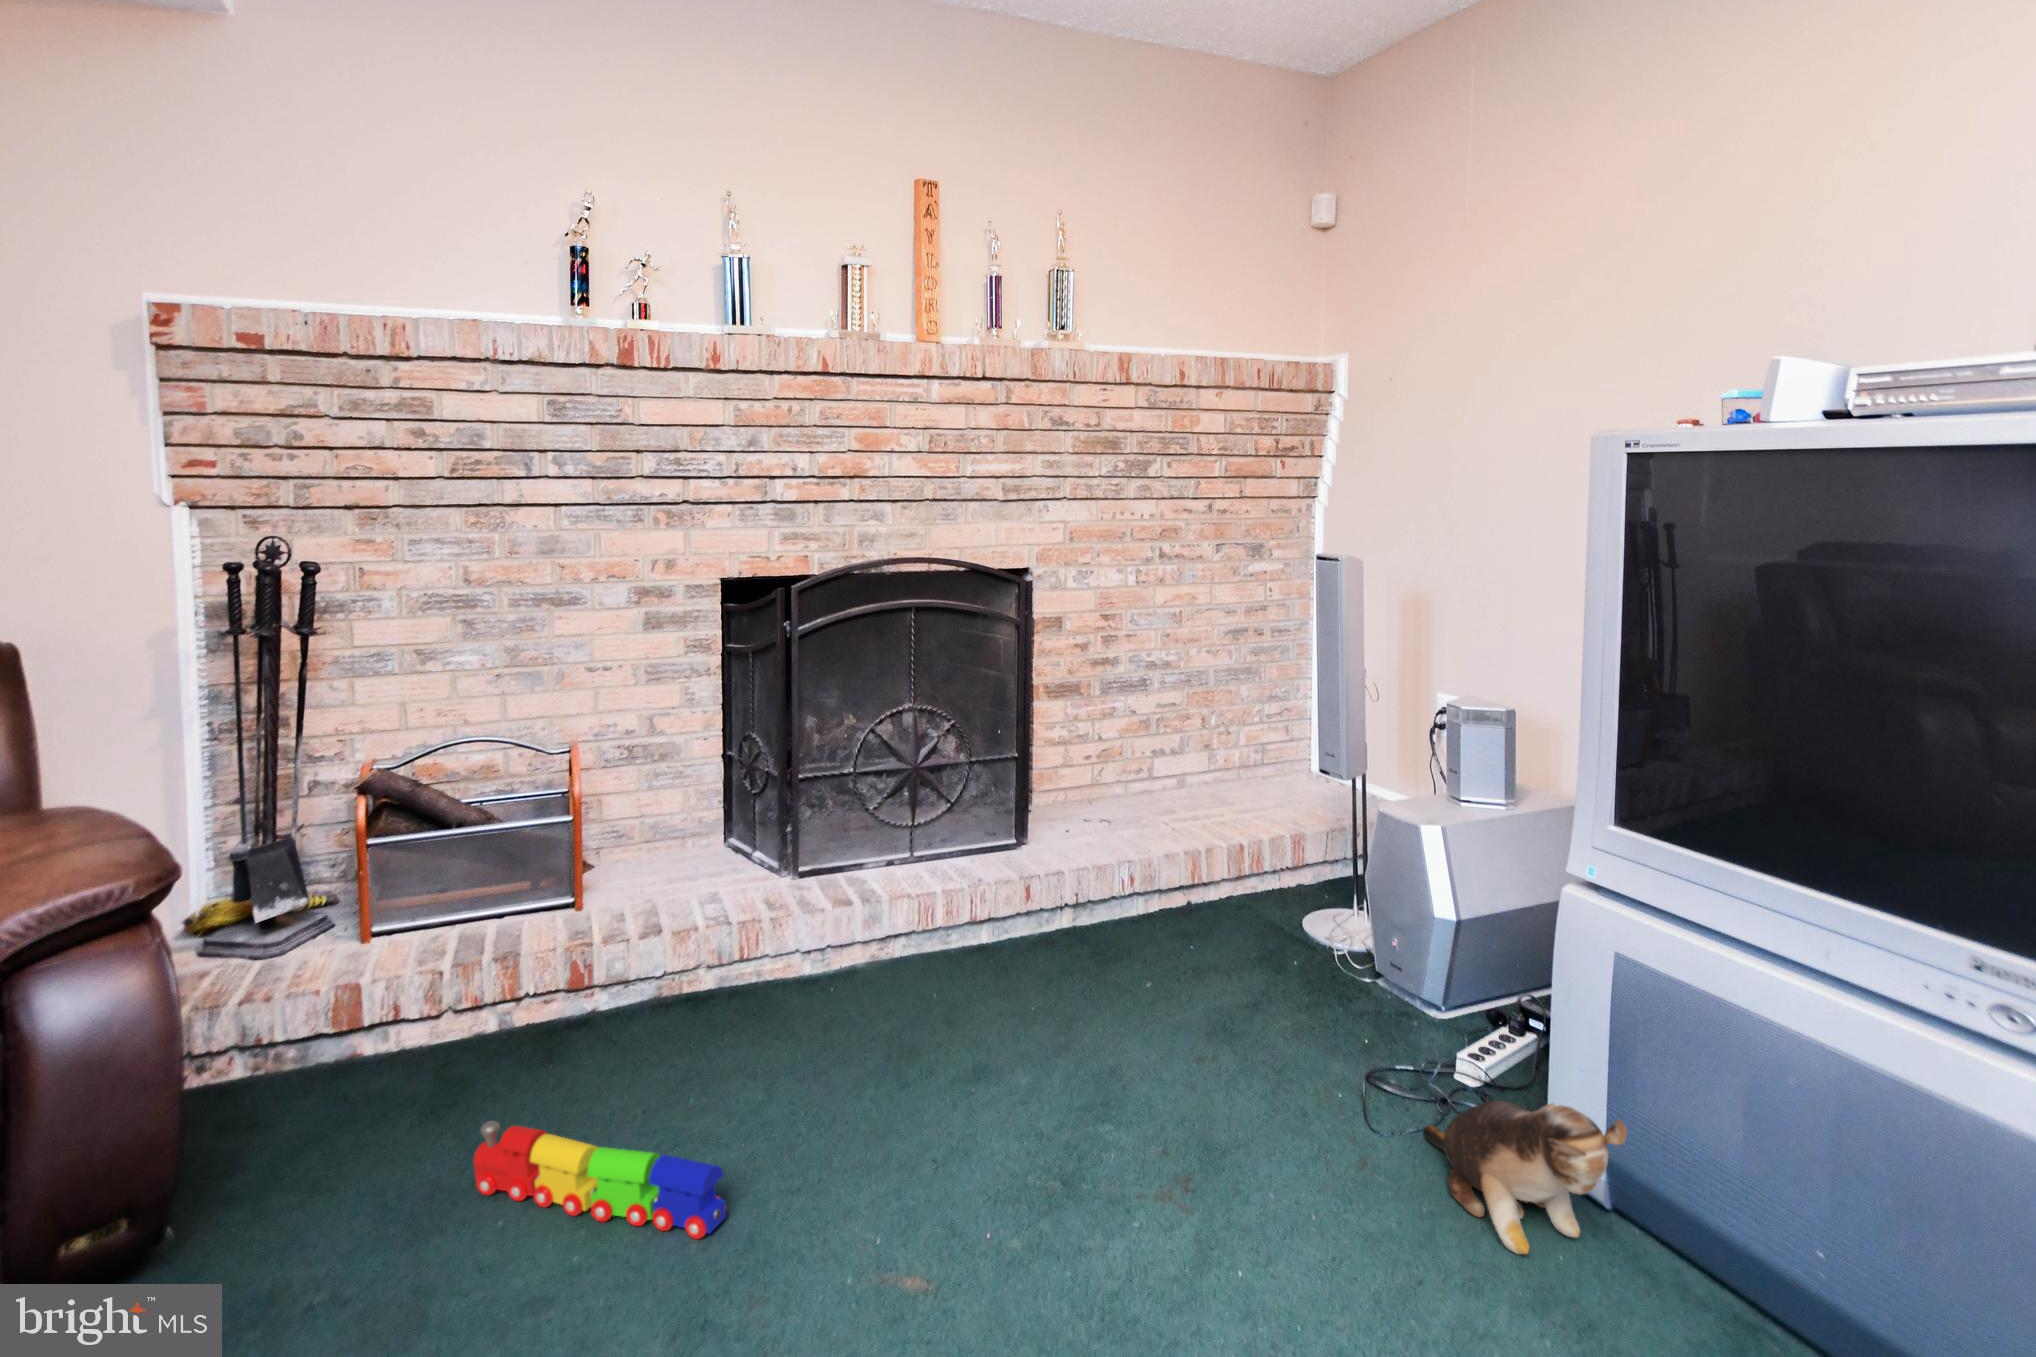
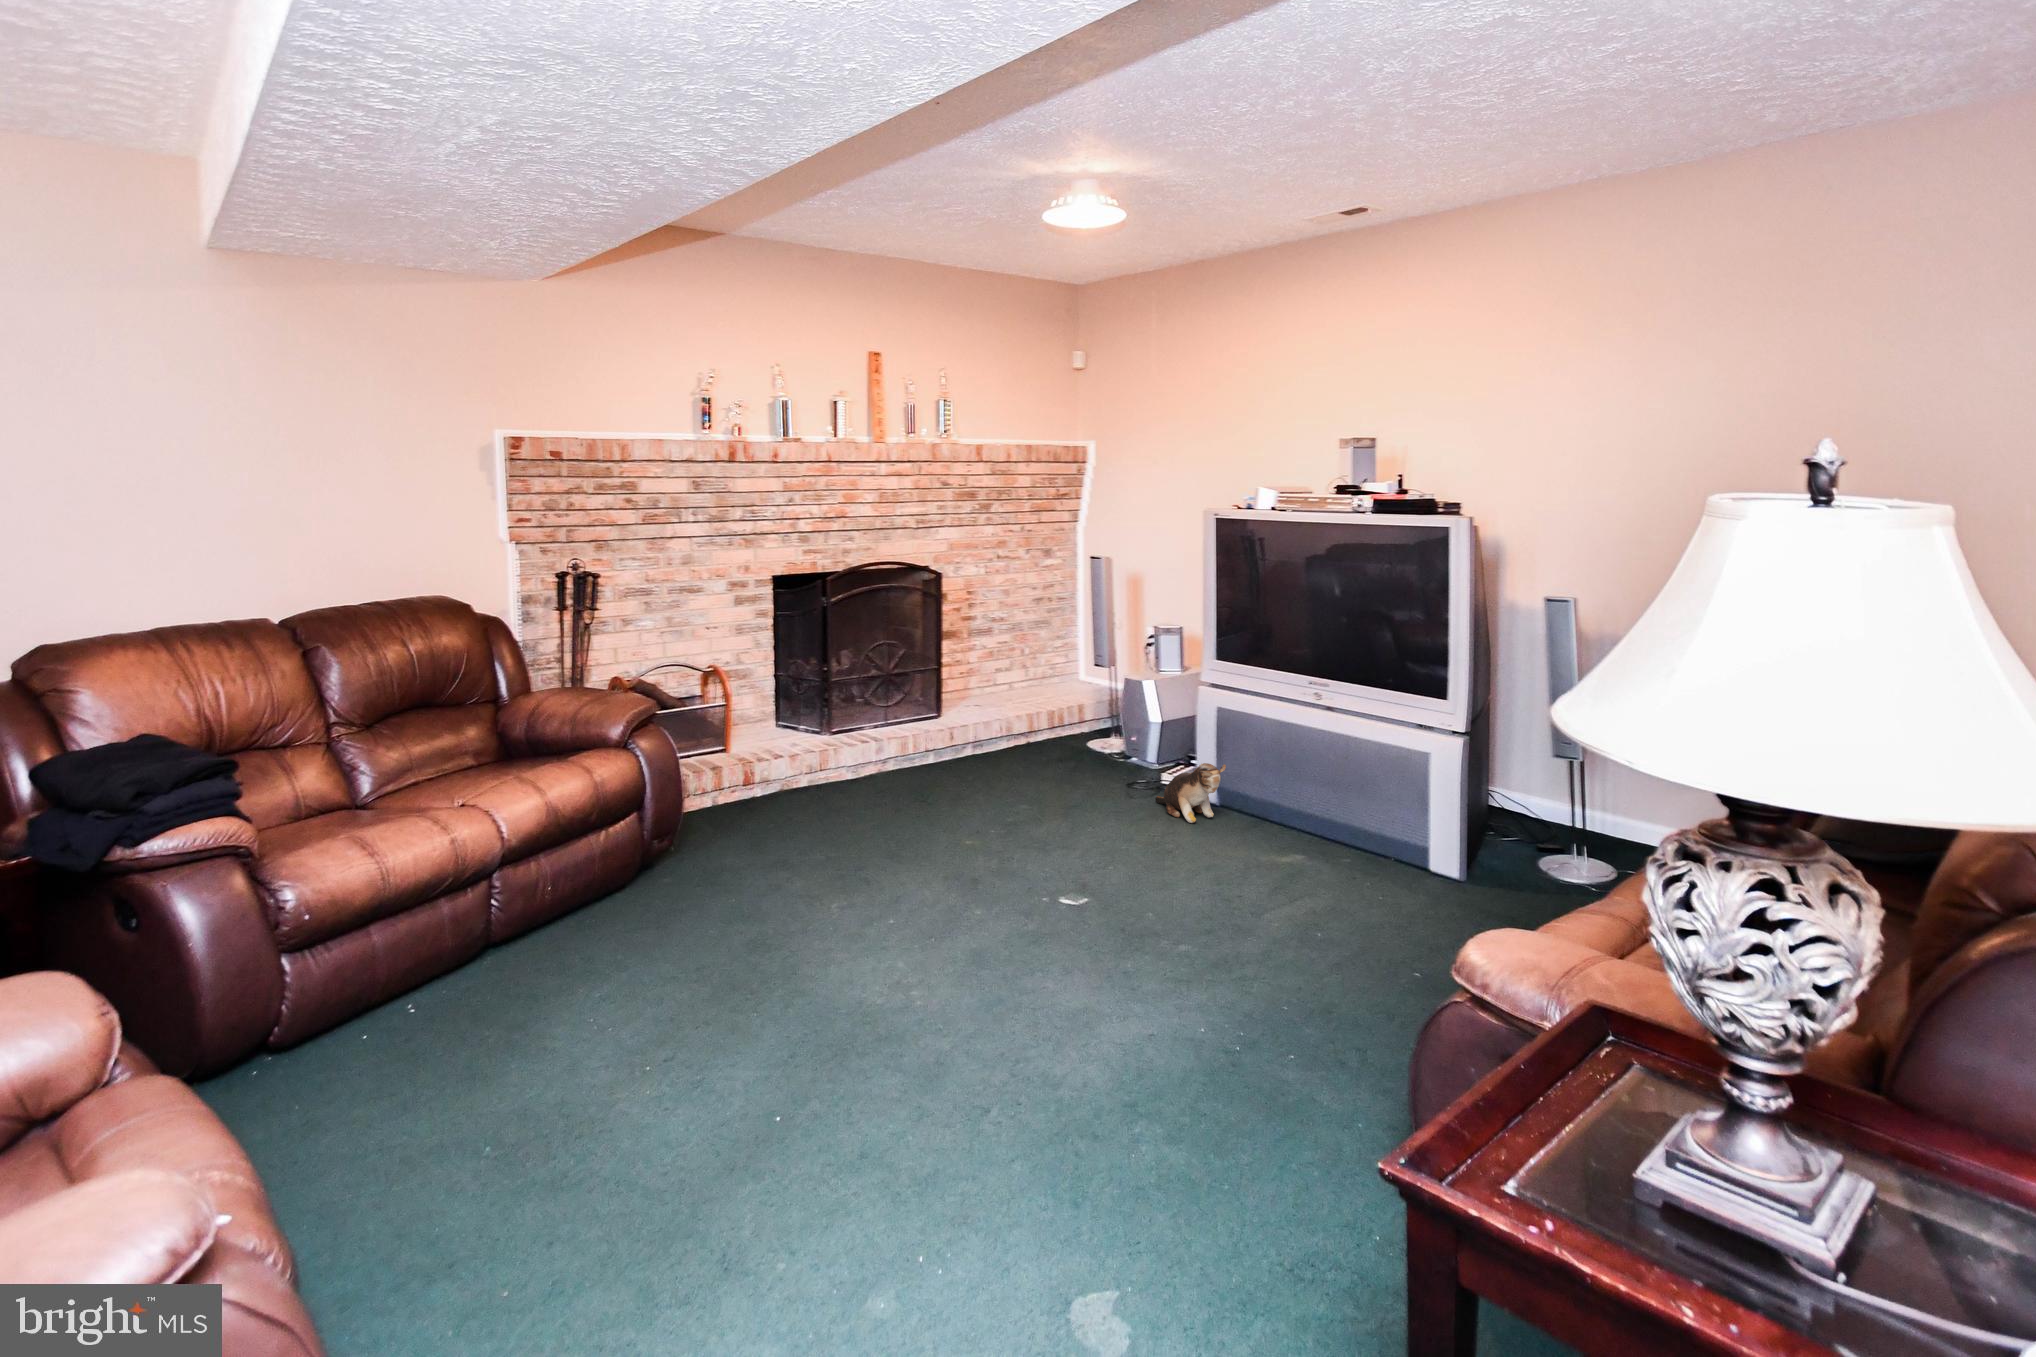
toy train: present [473,1121,726,1239] -> none [767,817,886,849]

